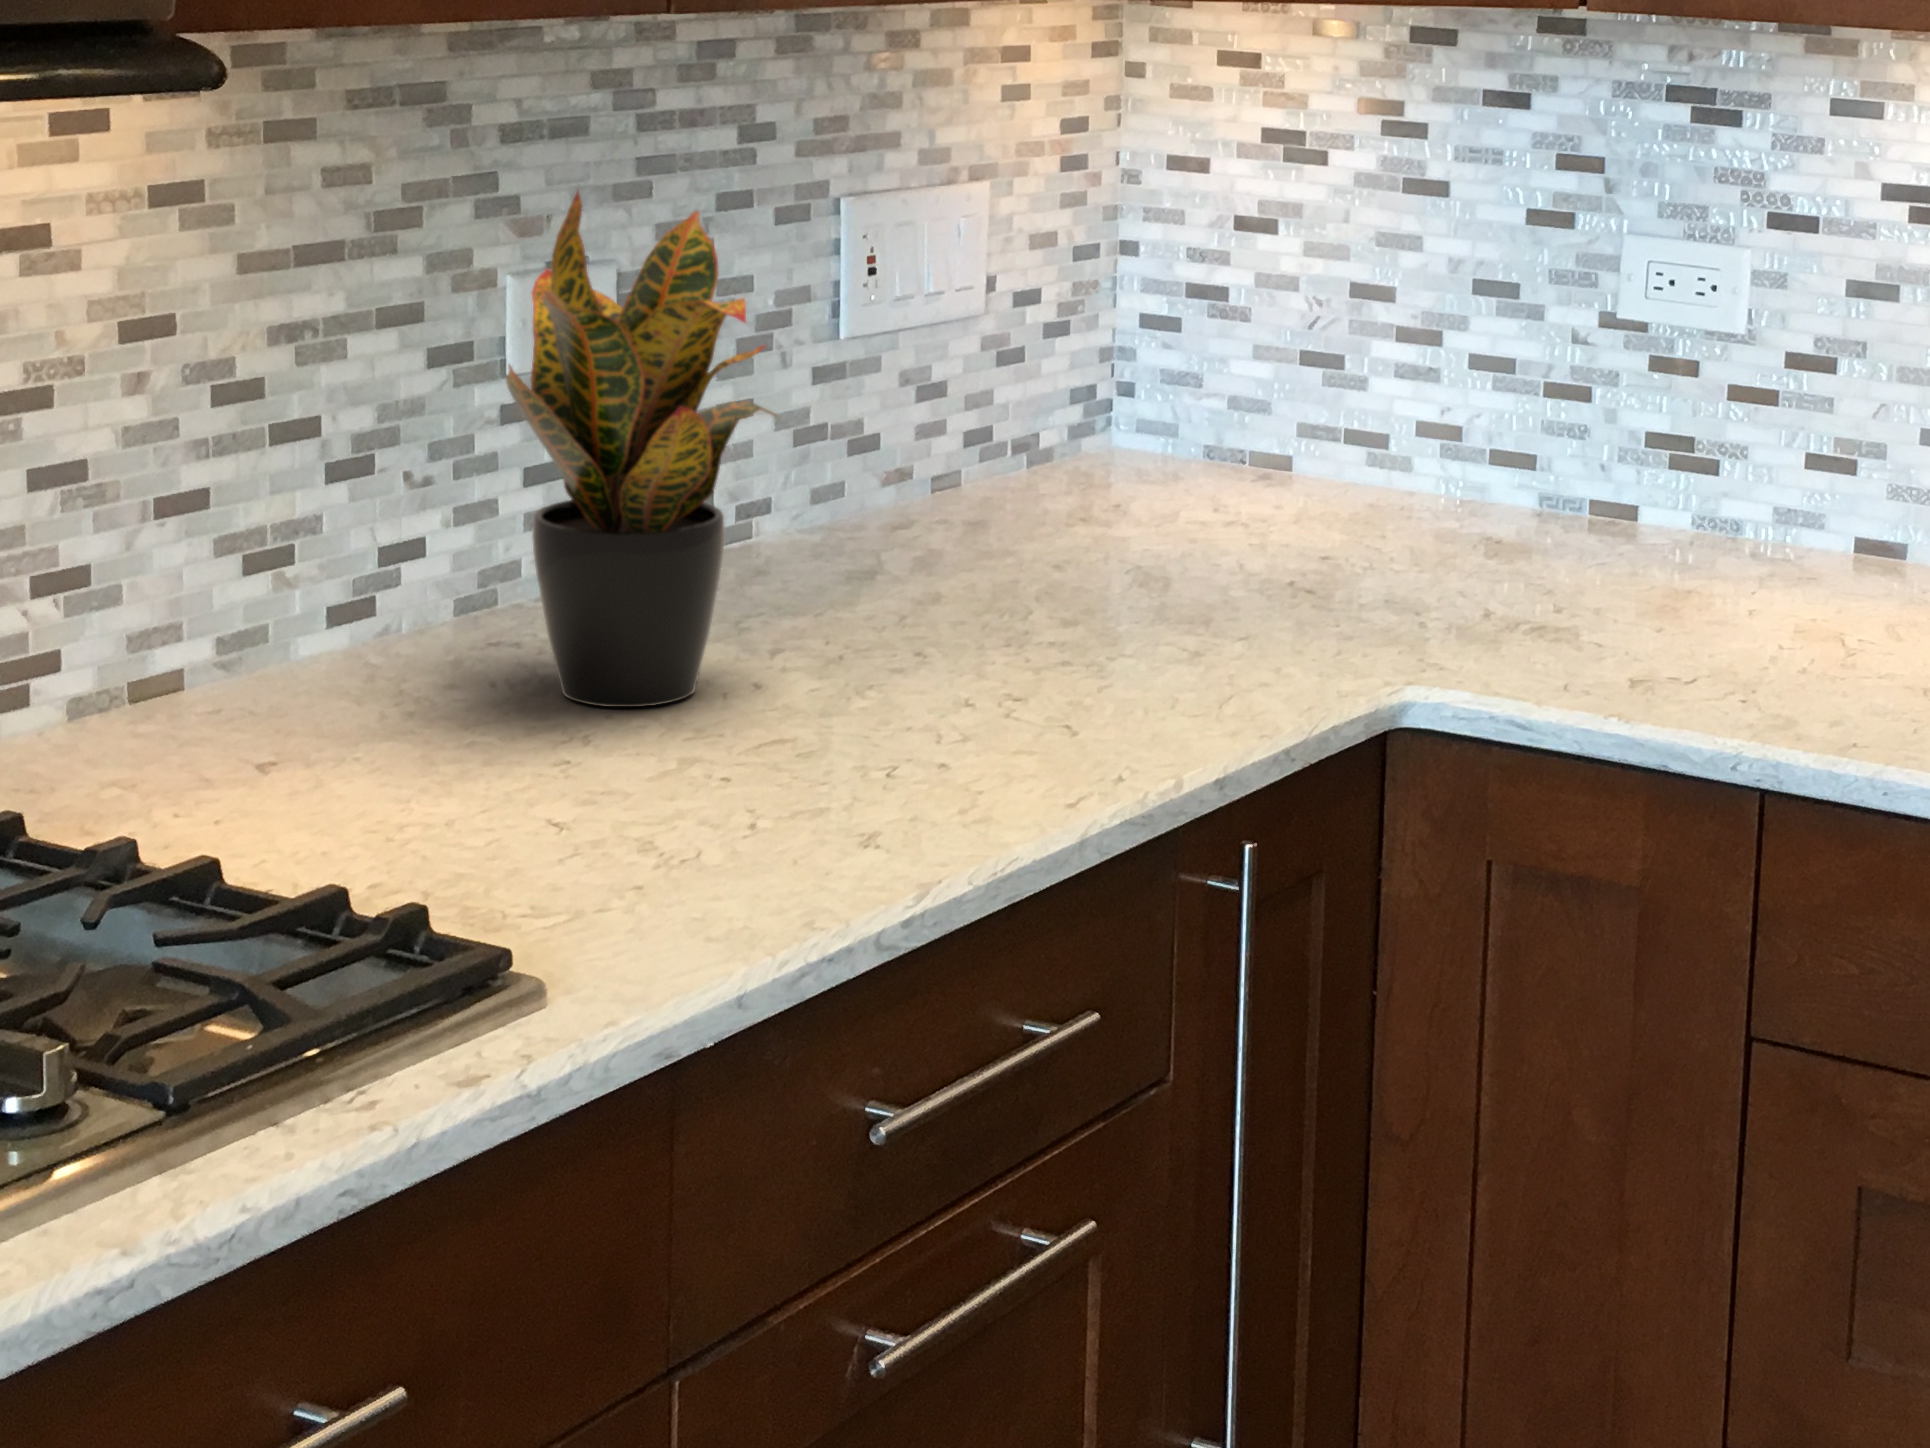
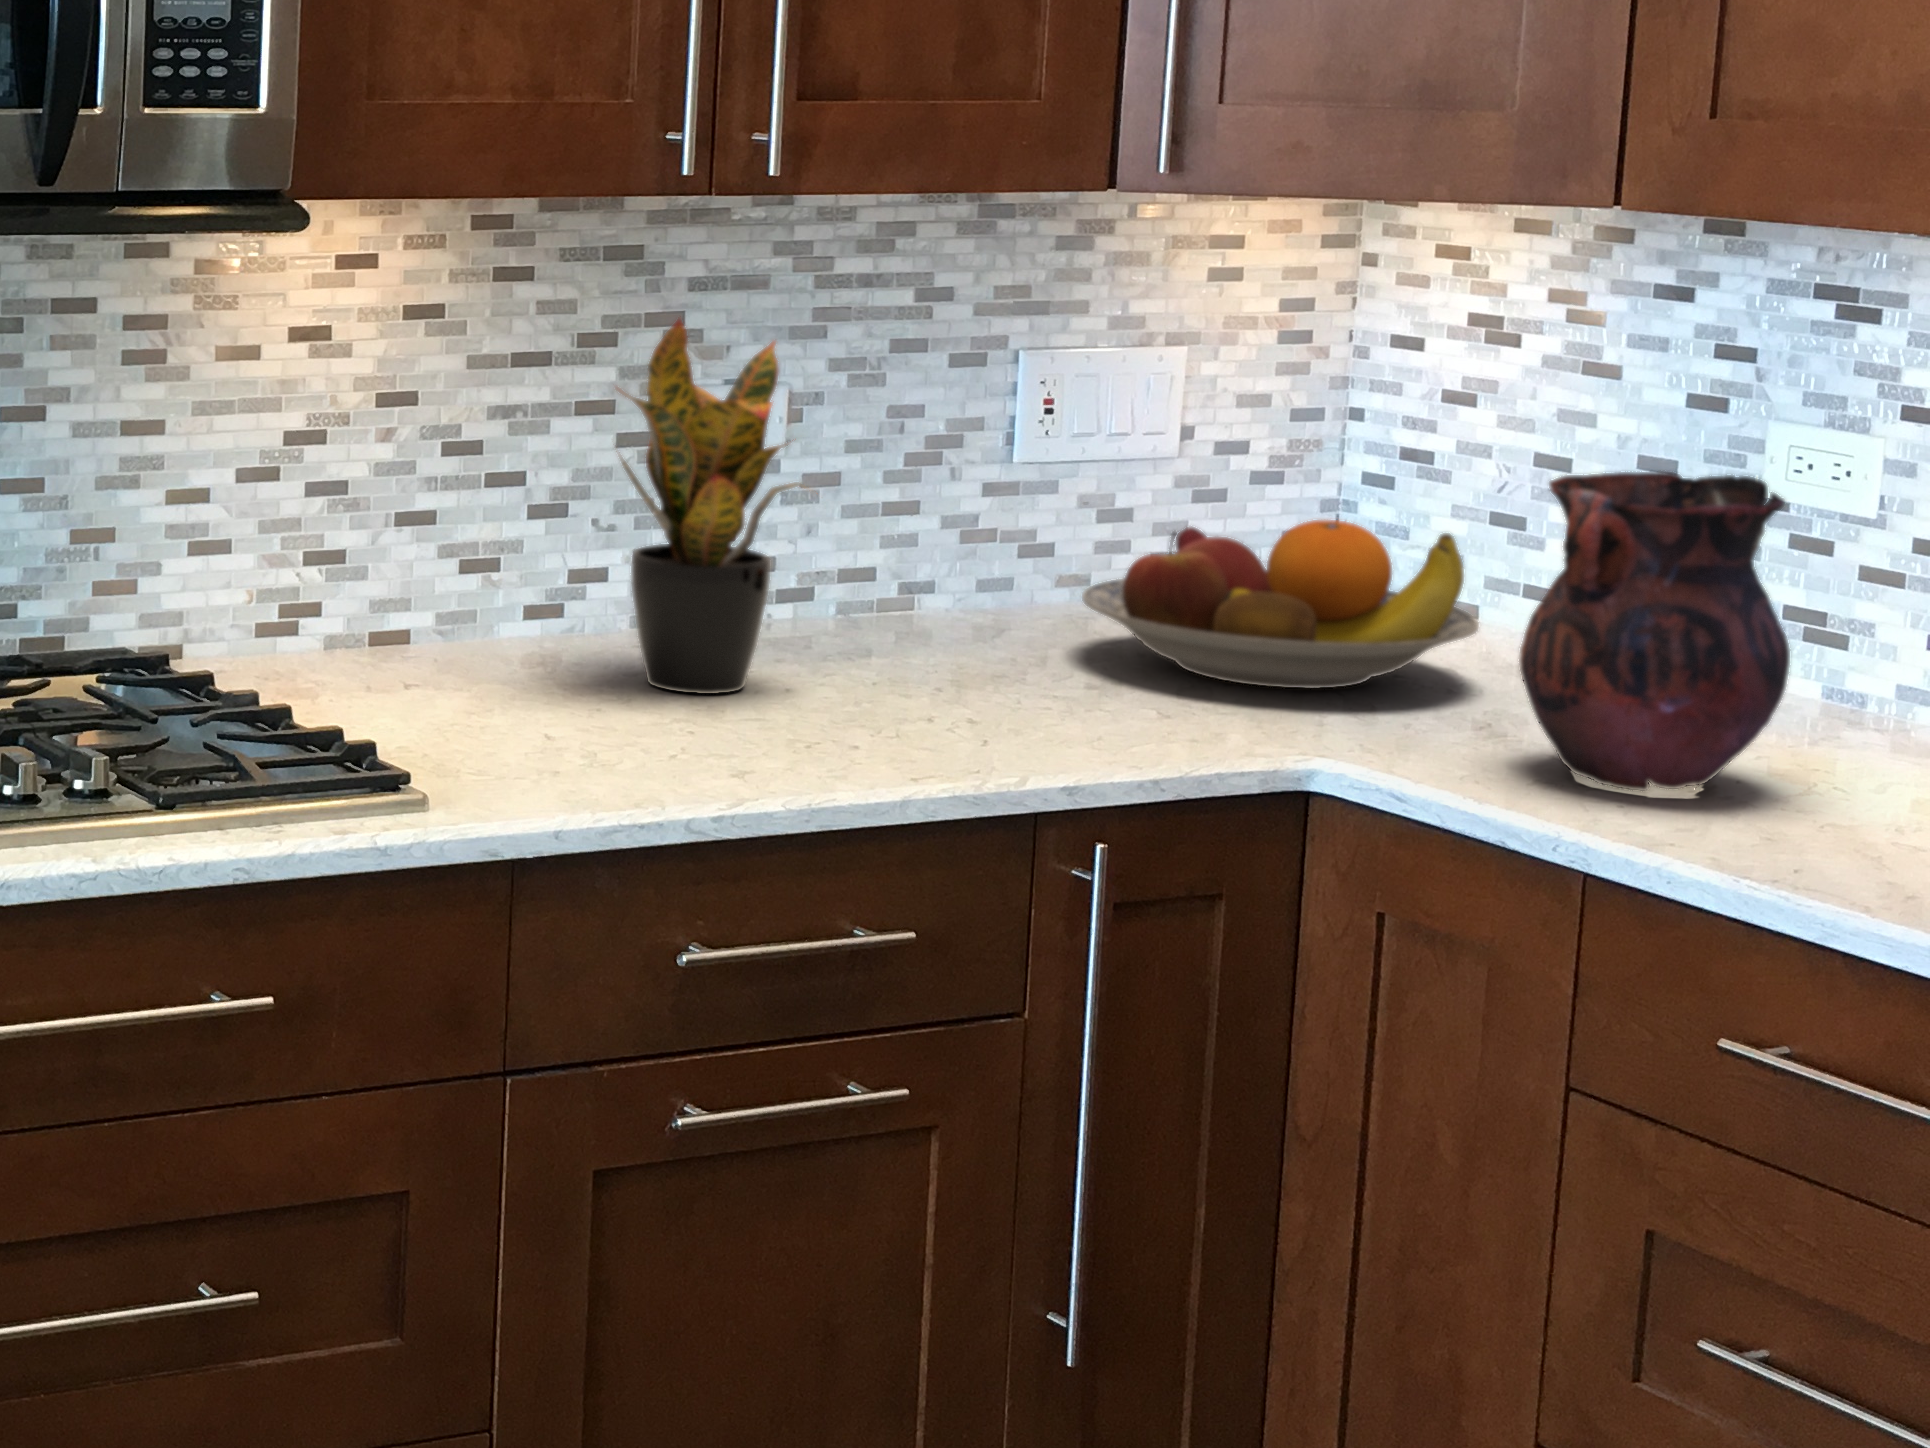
vase: none [1568,305,1836,667] -> present [1519,471,1790,791]
fruit bowl: none [980,382,1414,586] -> present [1082,520,1478,689]

